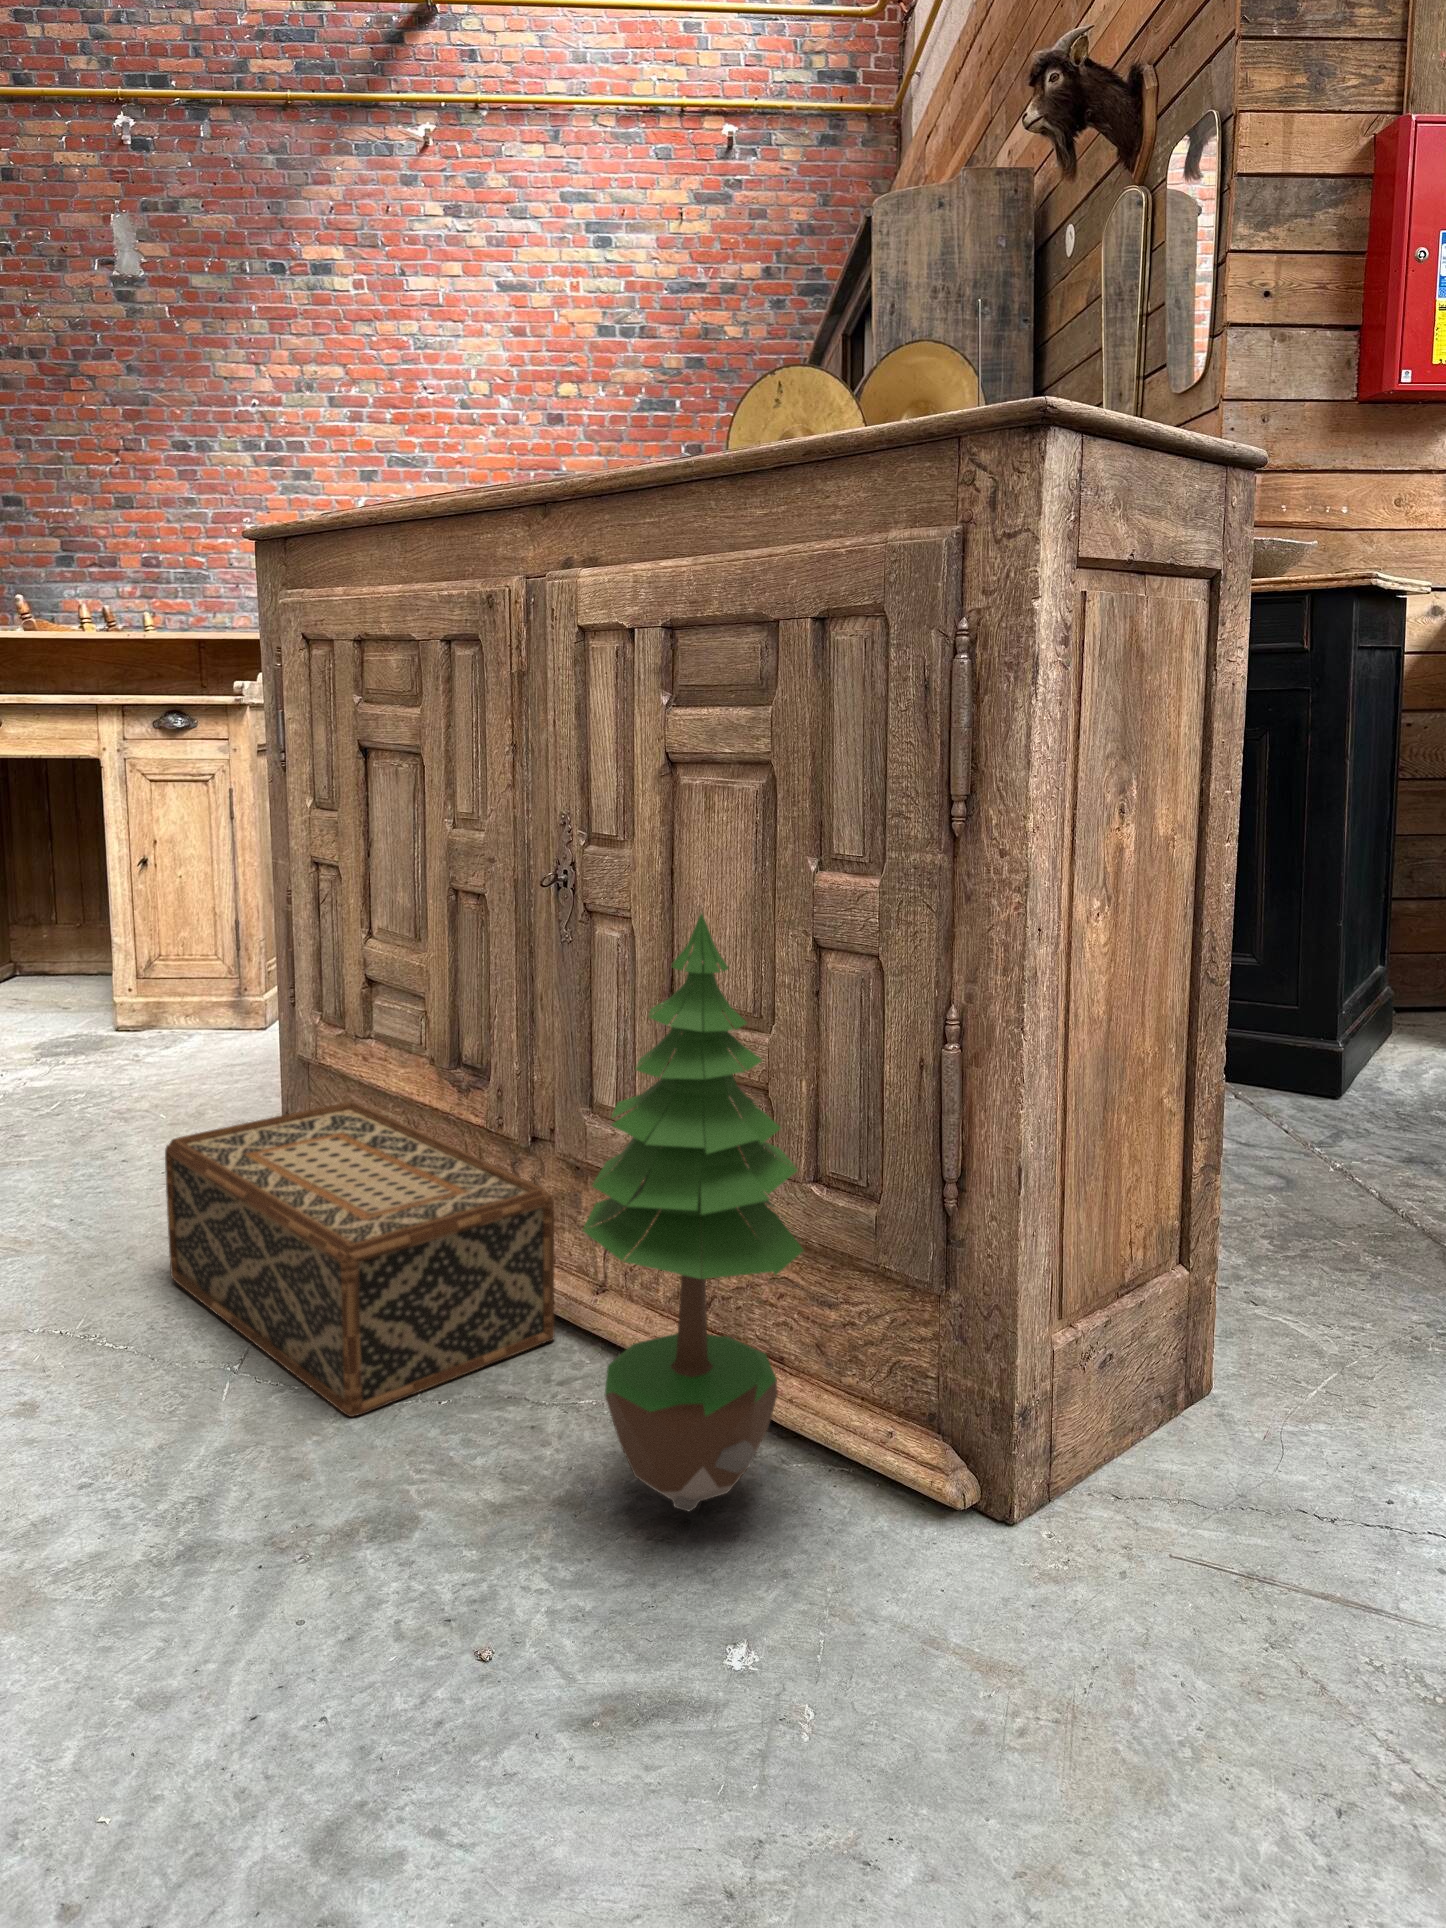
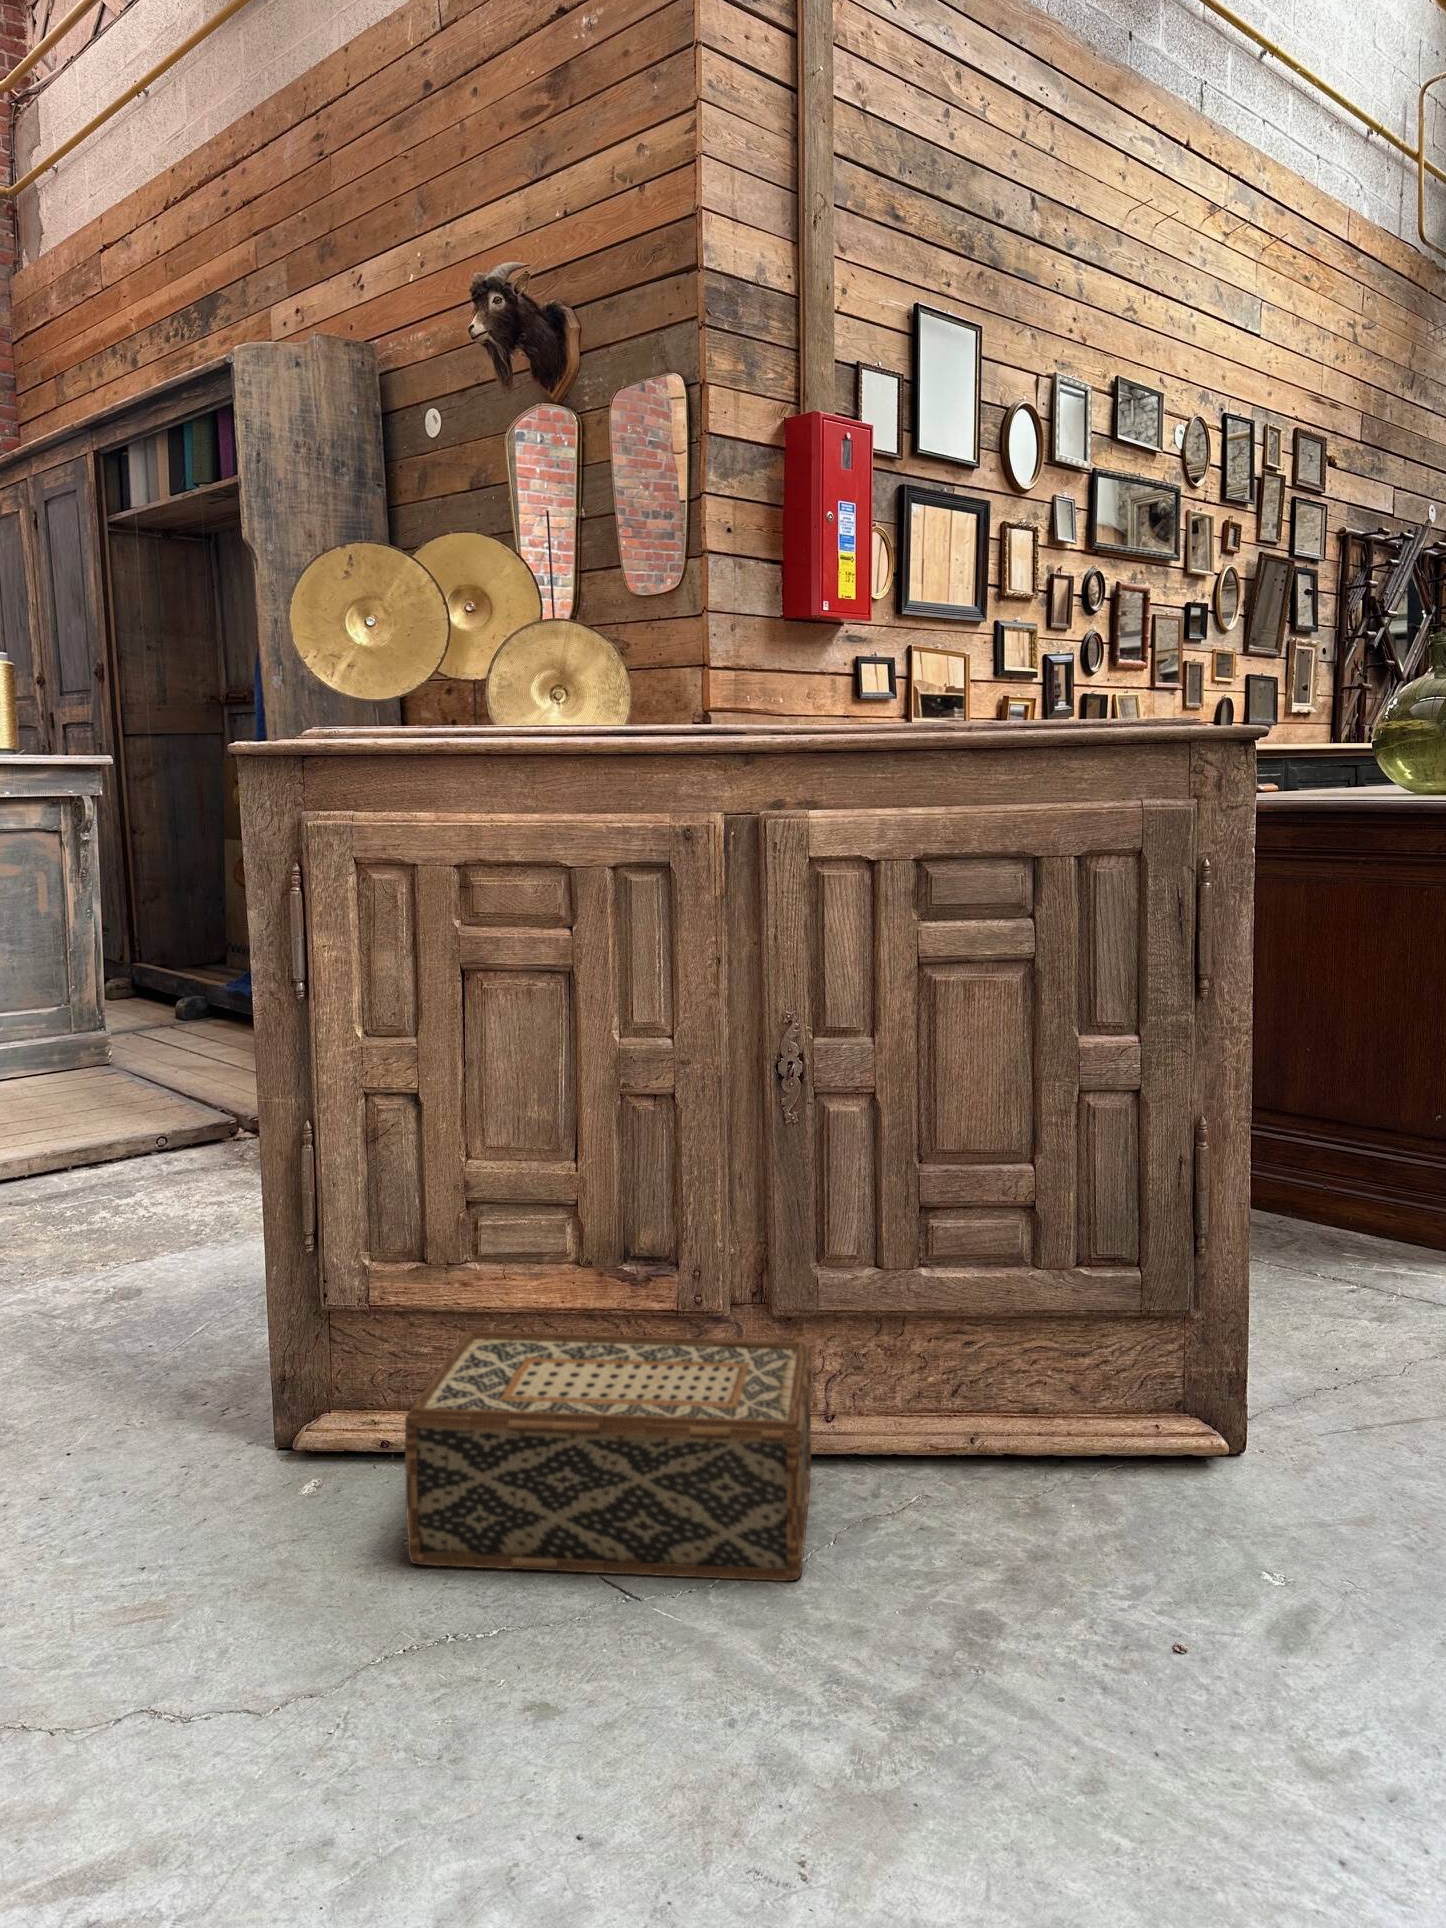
potted tree: present [583,914,804,1511] -> none [1011,1077,1180,1524]

